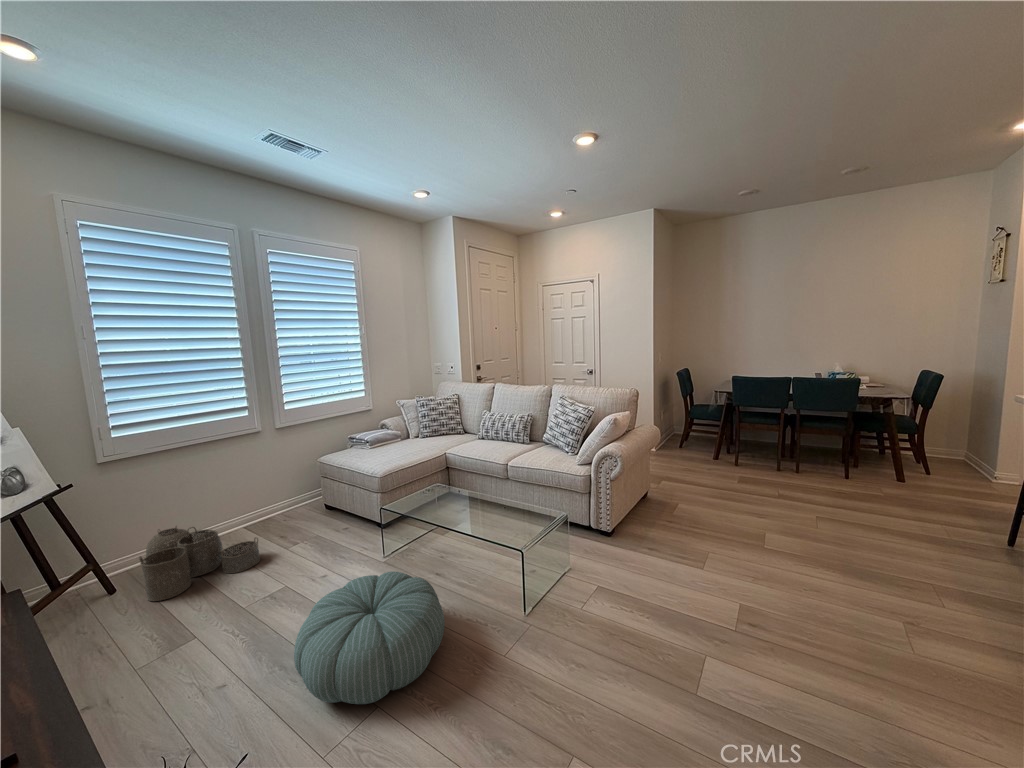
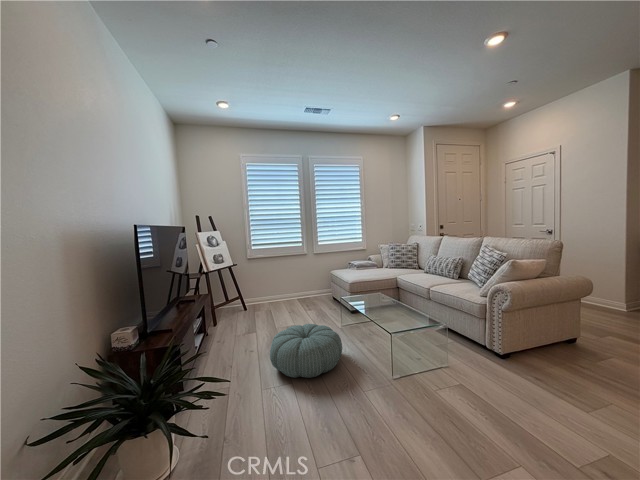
woven basket: present [139,527,260,601] -> none [252,290,295,317]

